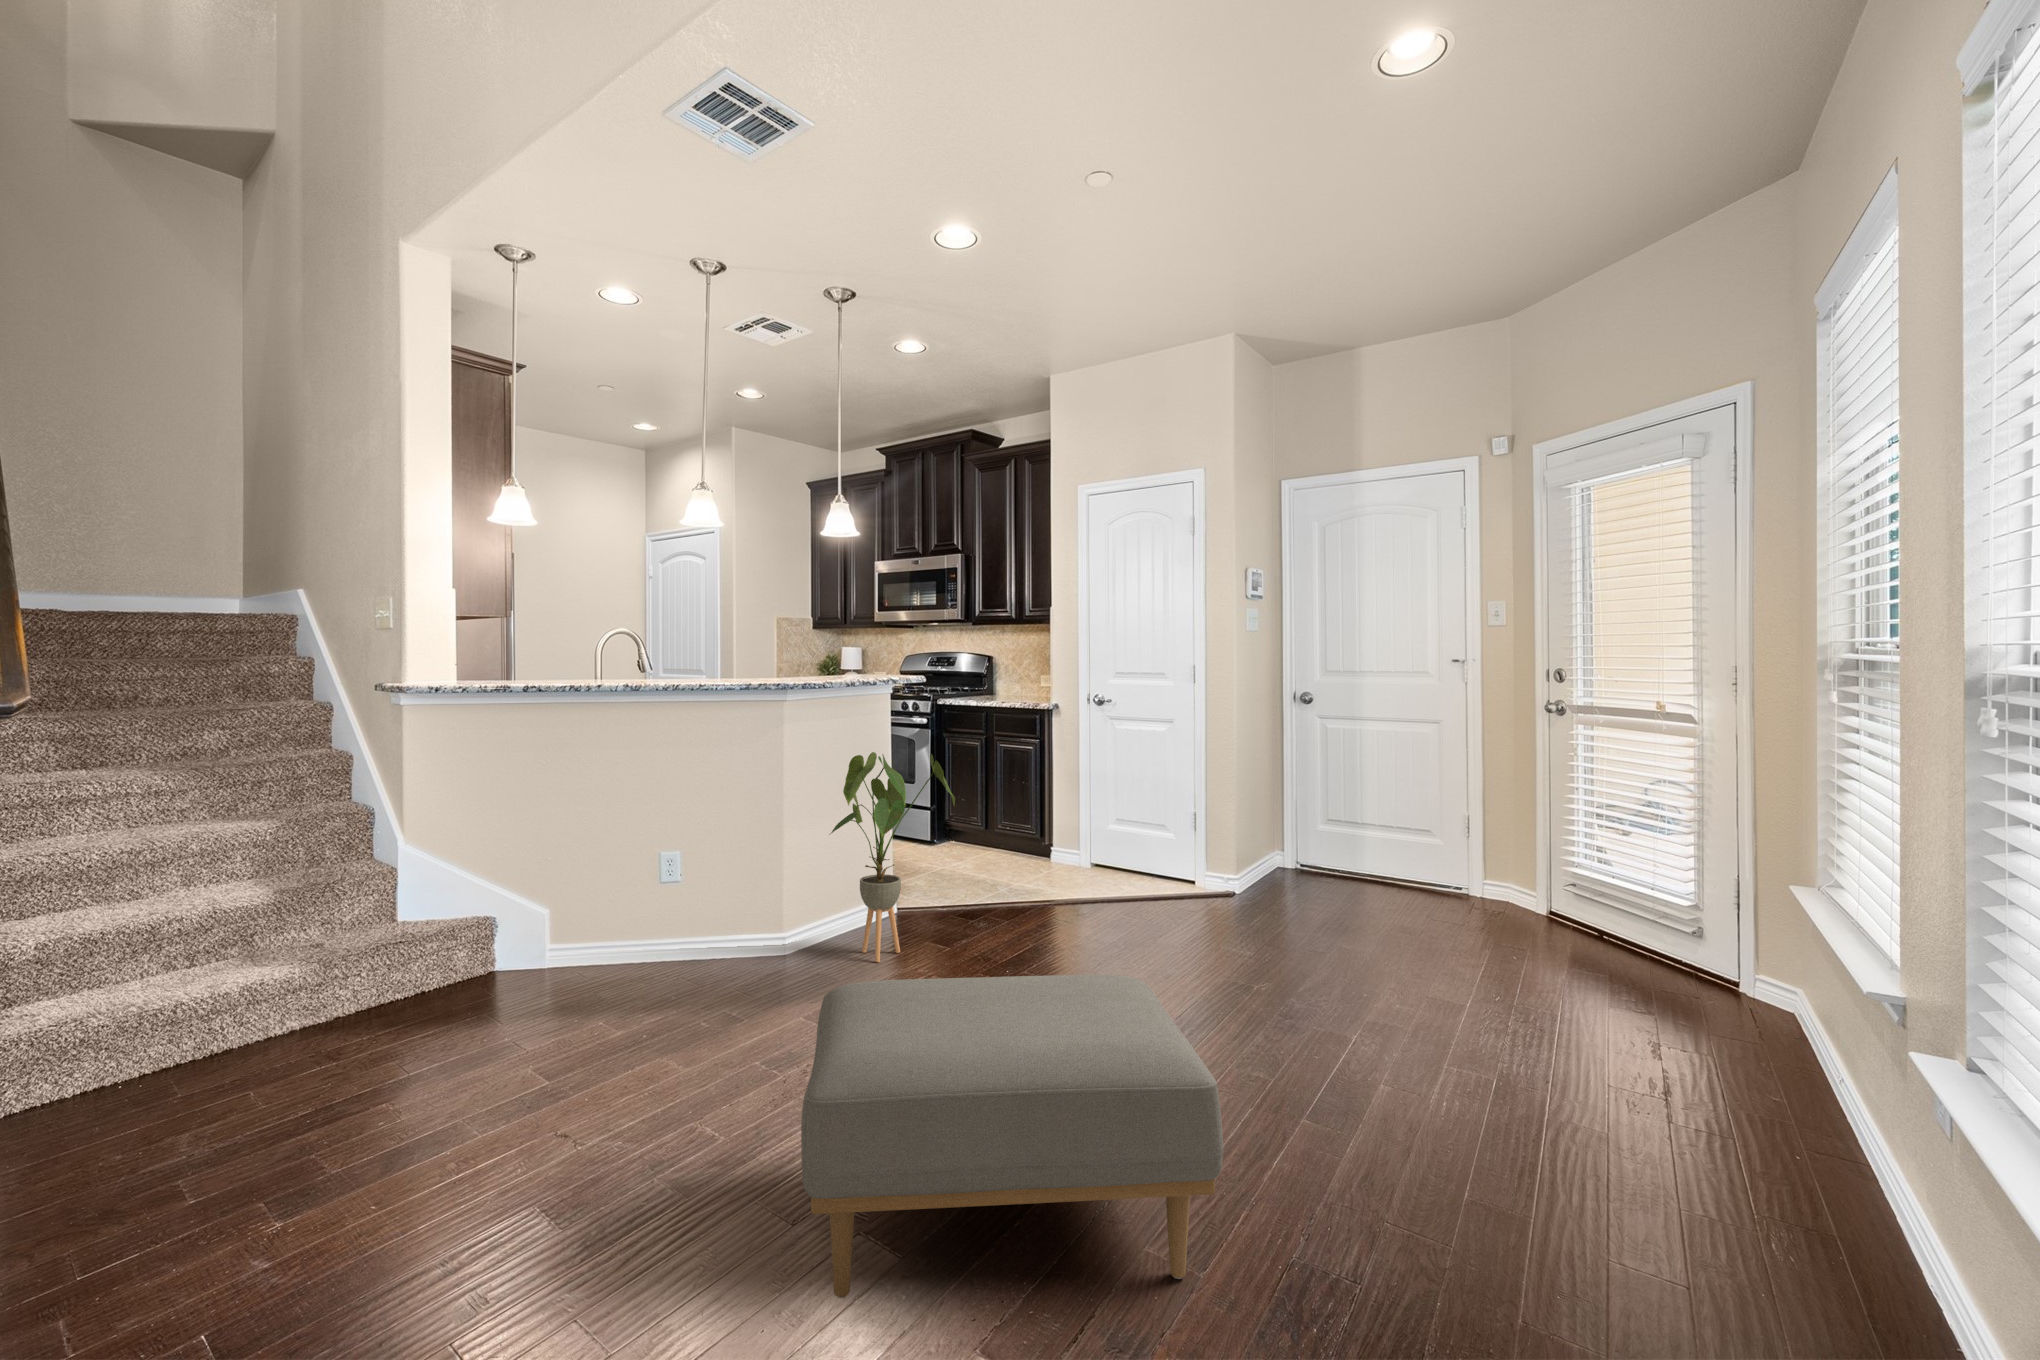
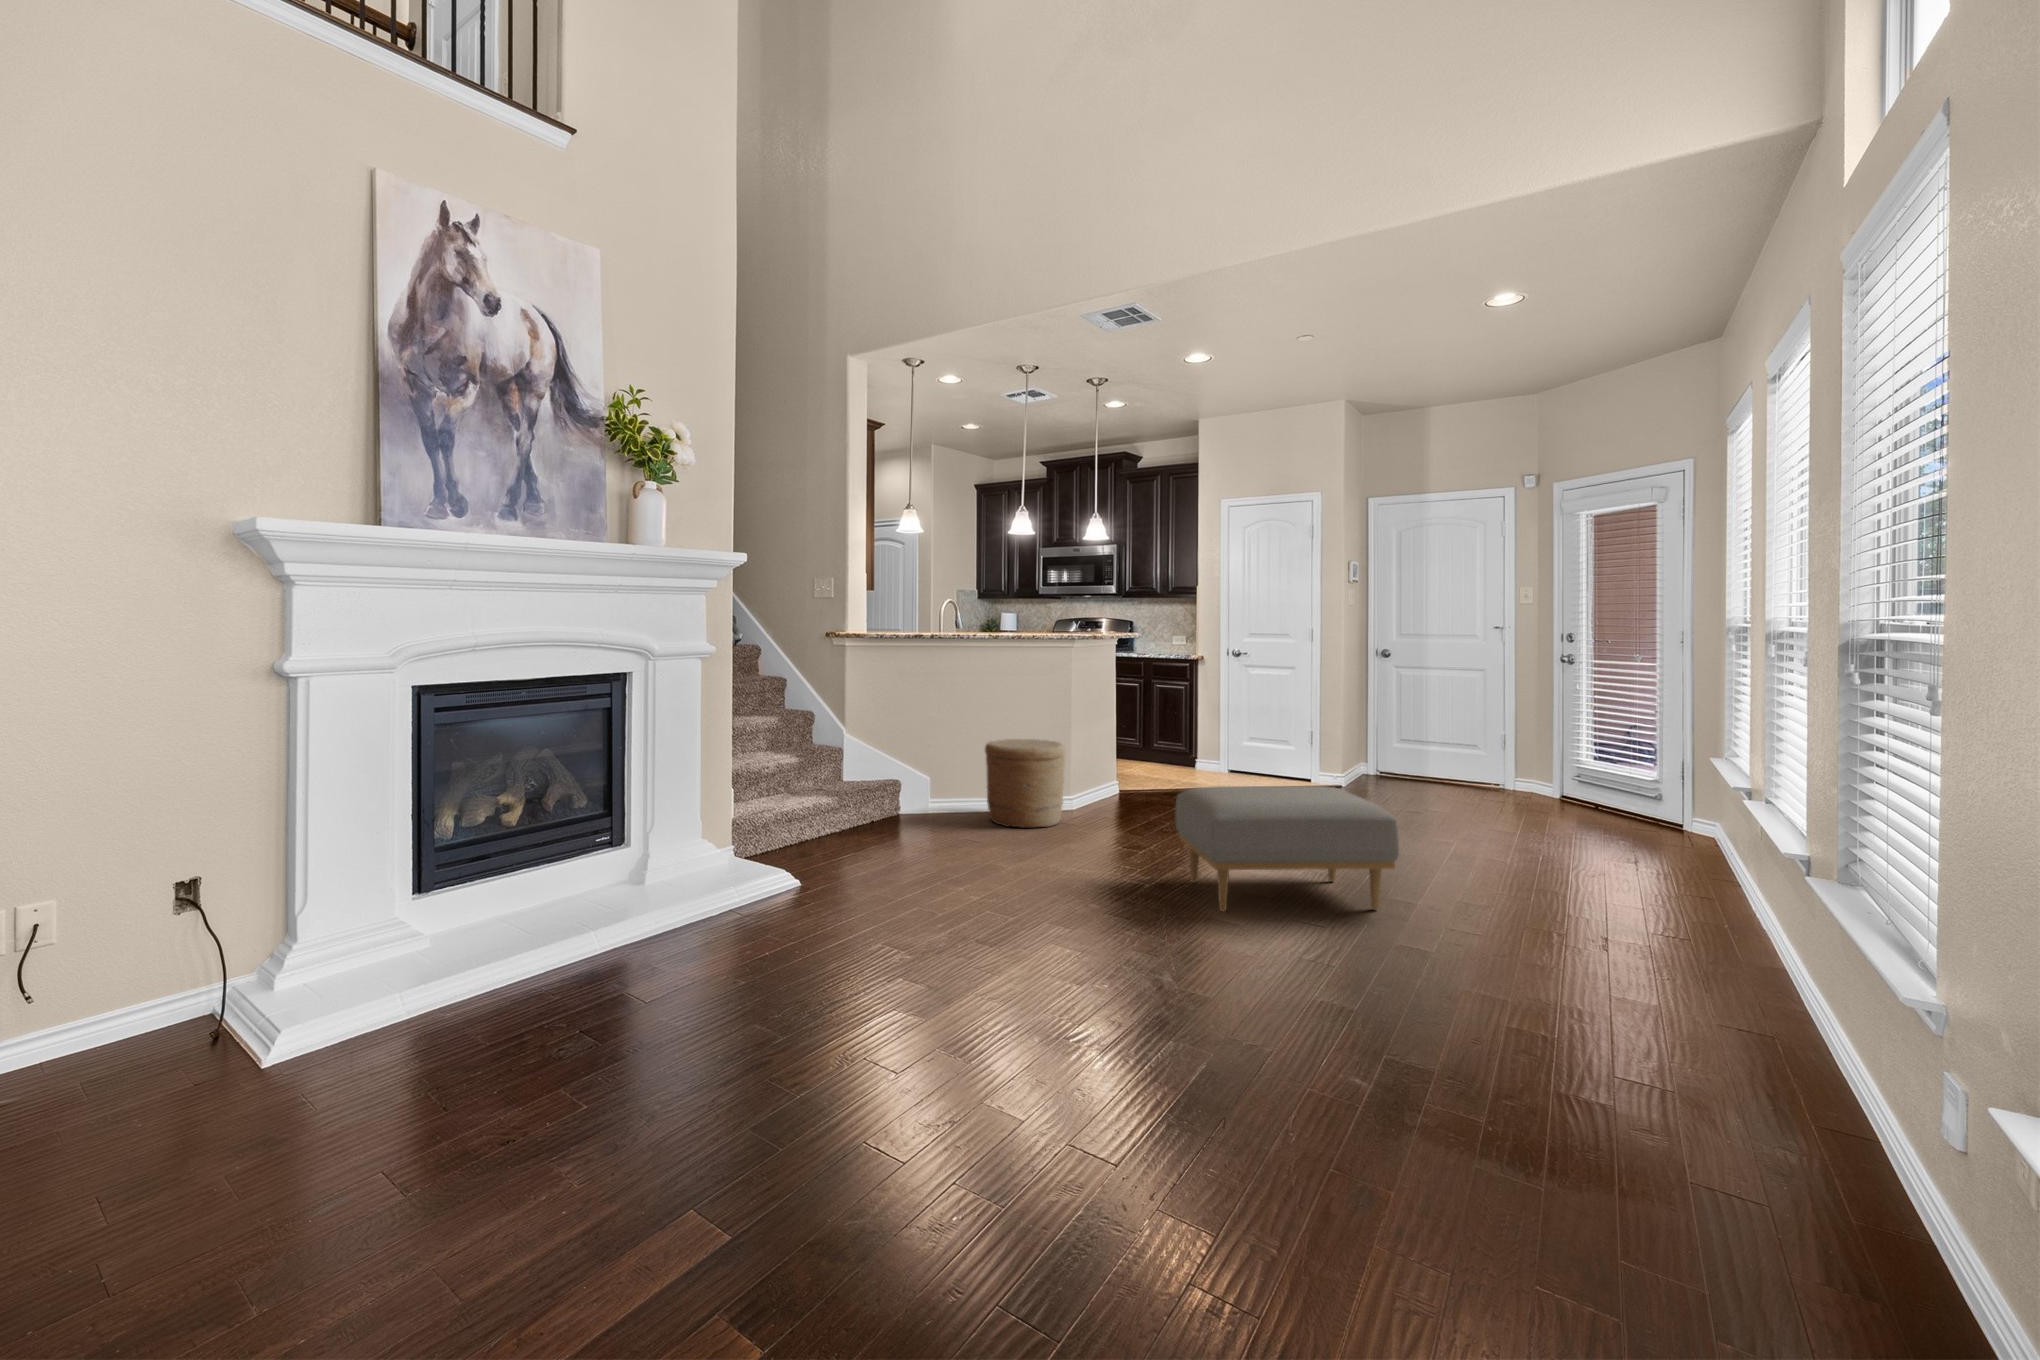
house plant: present [831,752,955,962] -> none [1098,685,1172,813]
woven basket: none [614,843,755,1006] -> present [985,739,1065,828]

